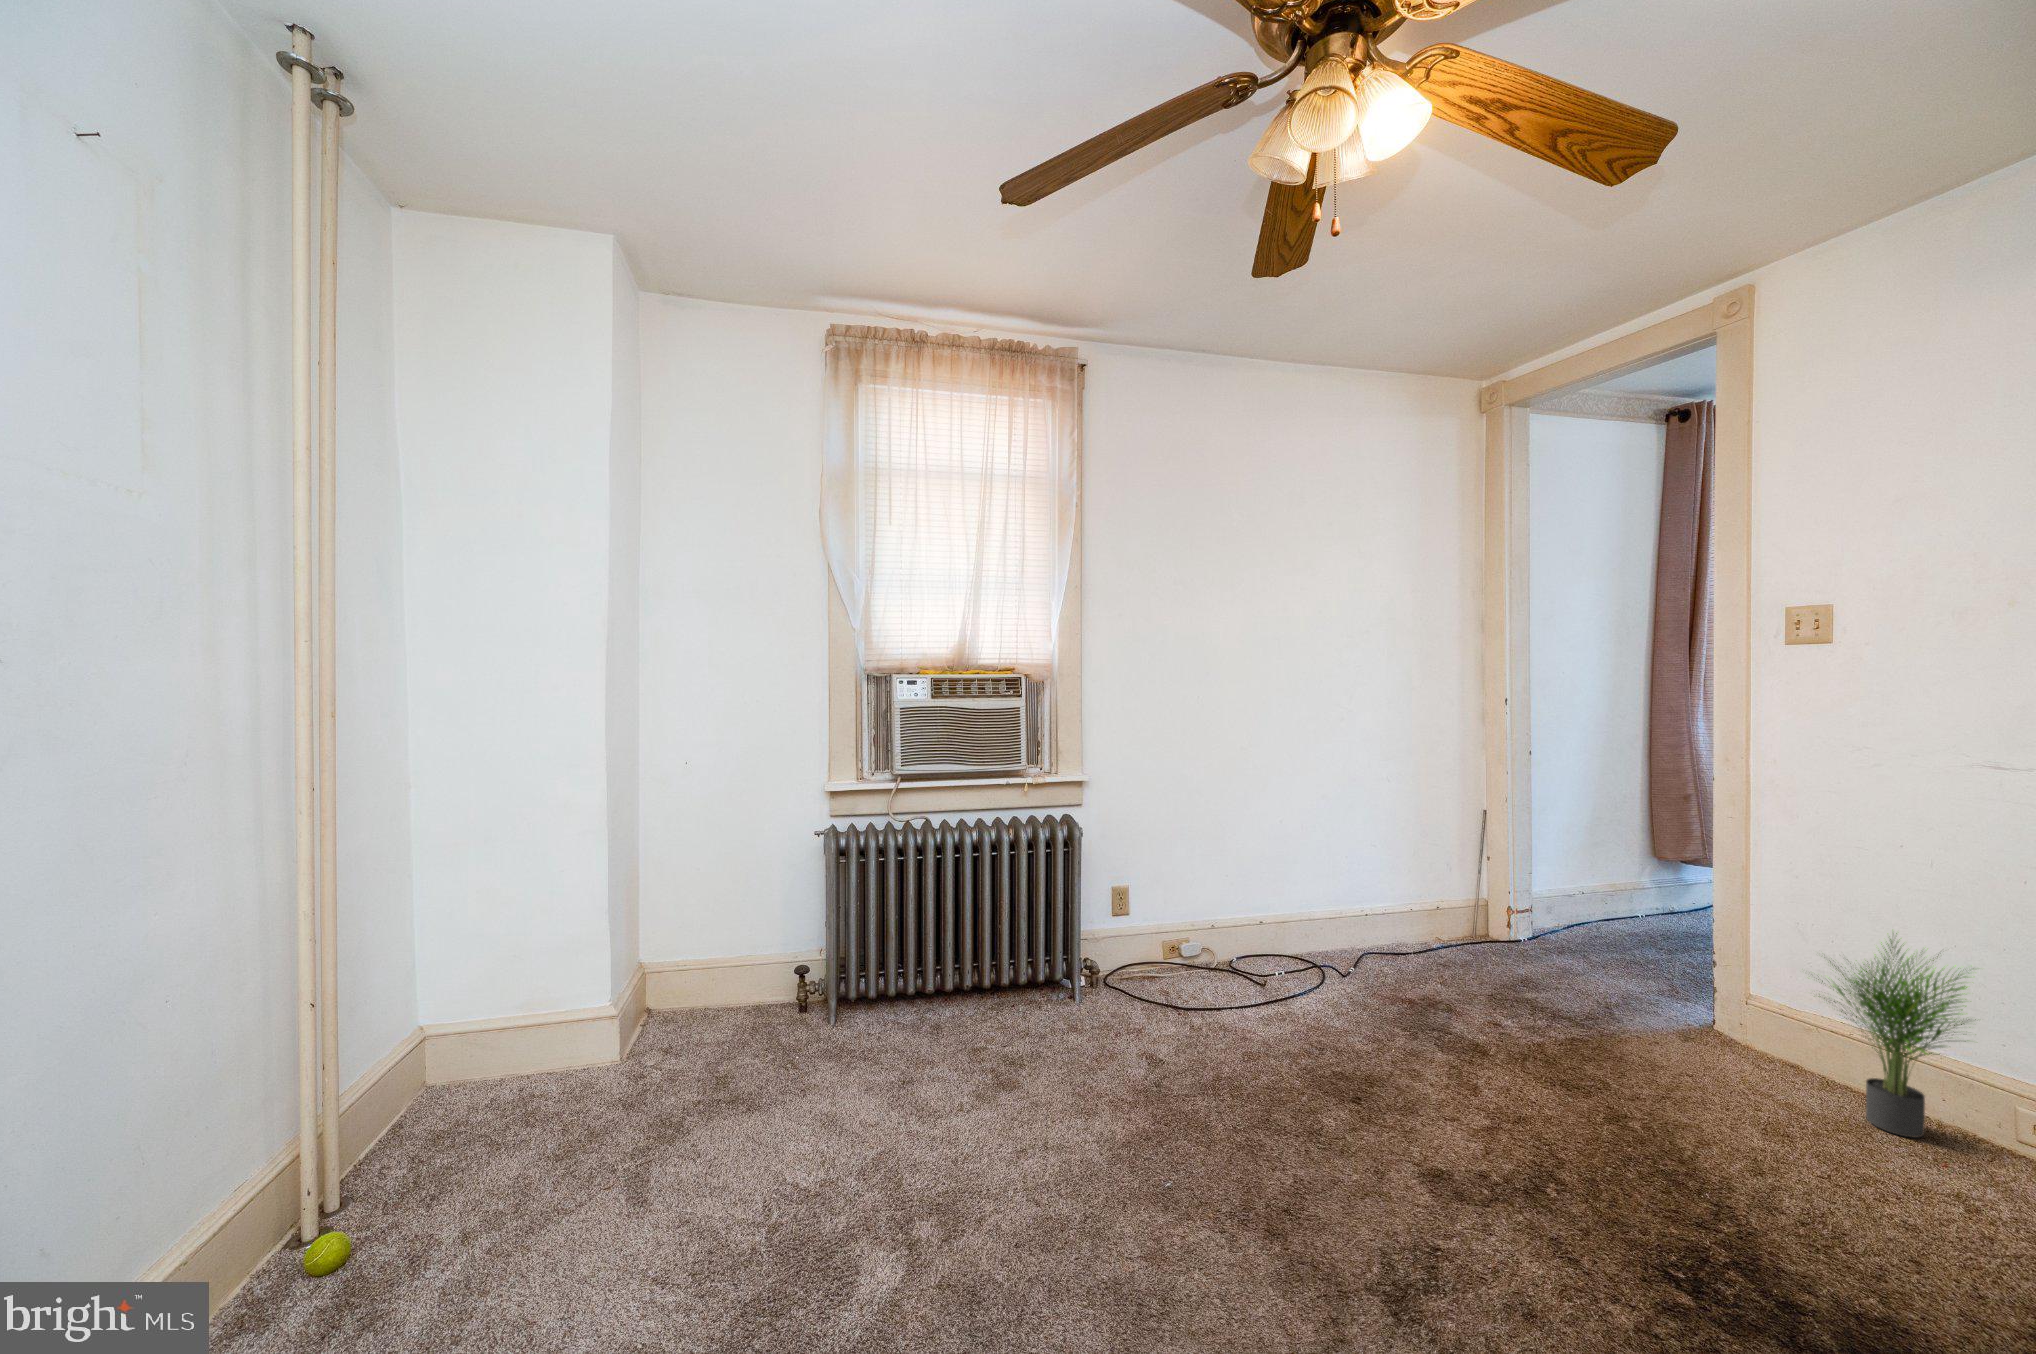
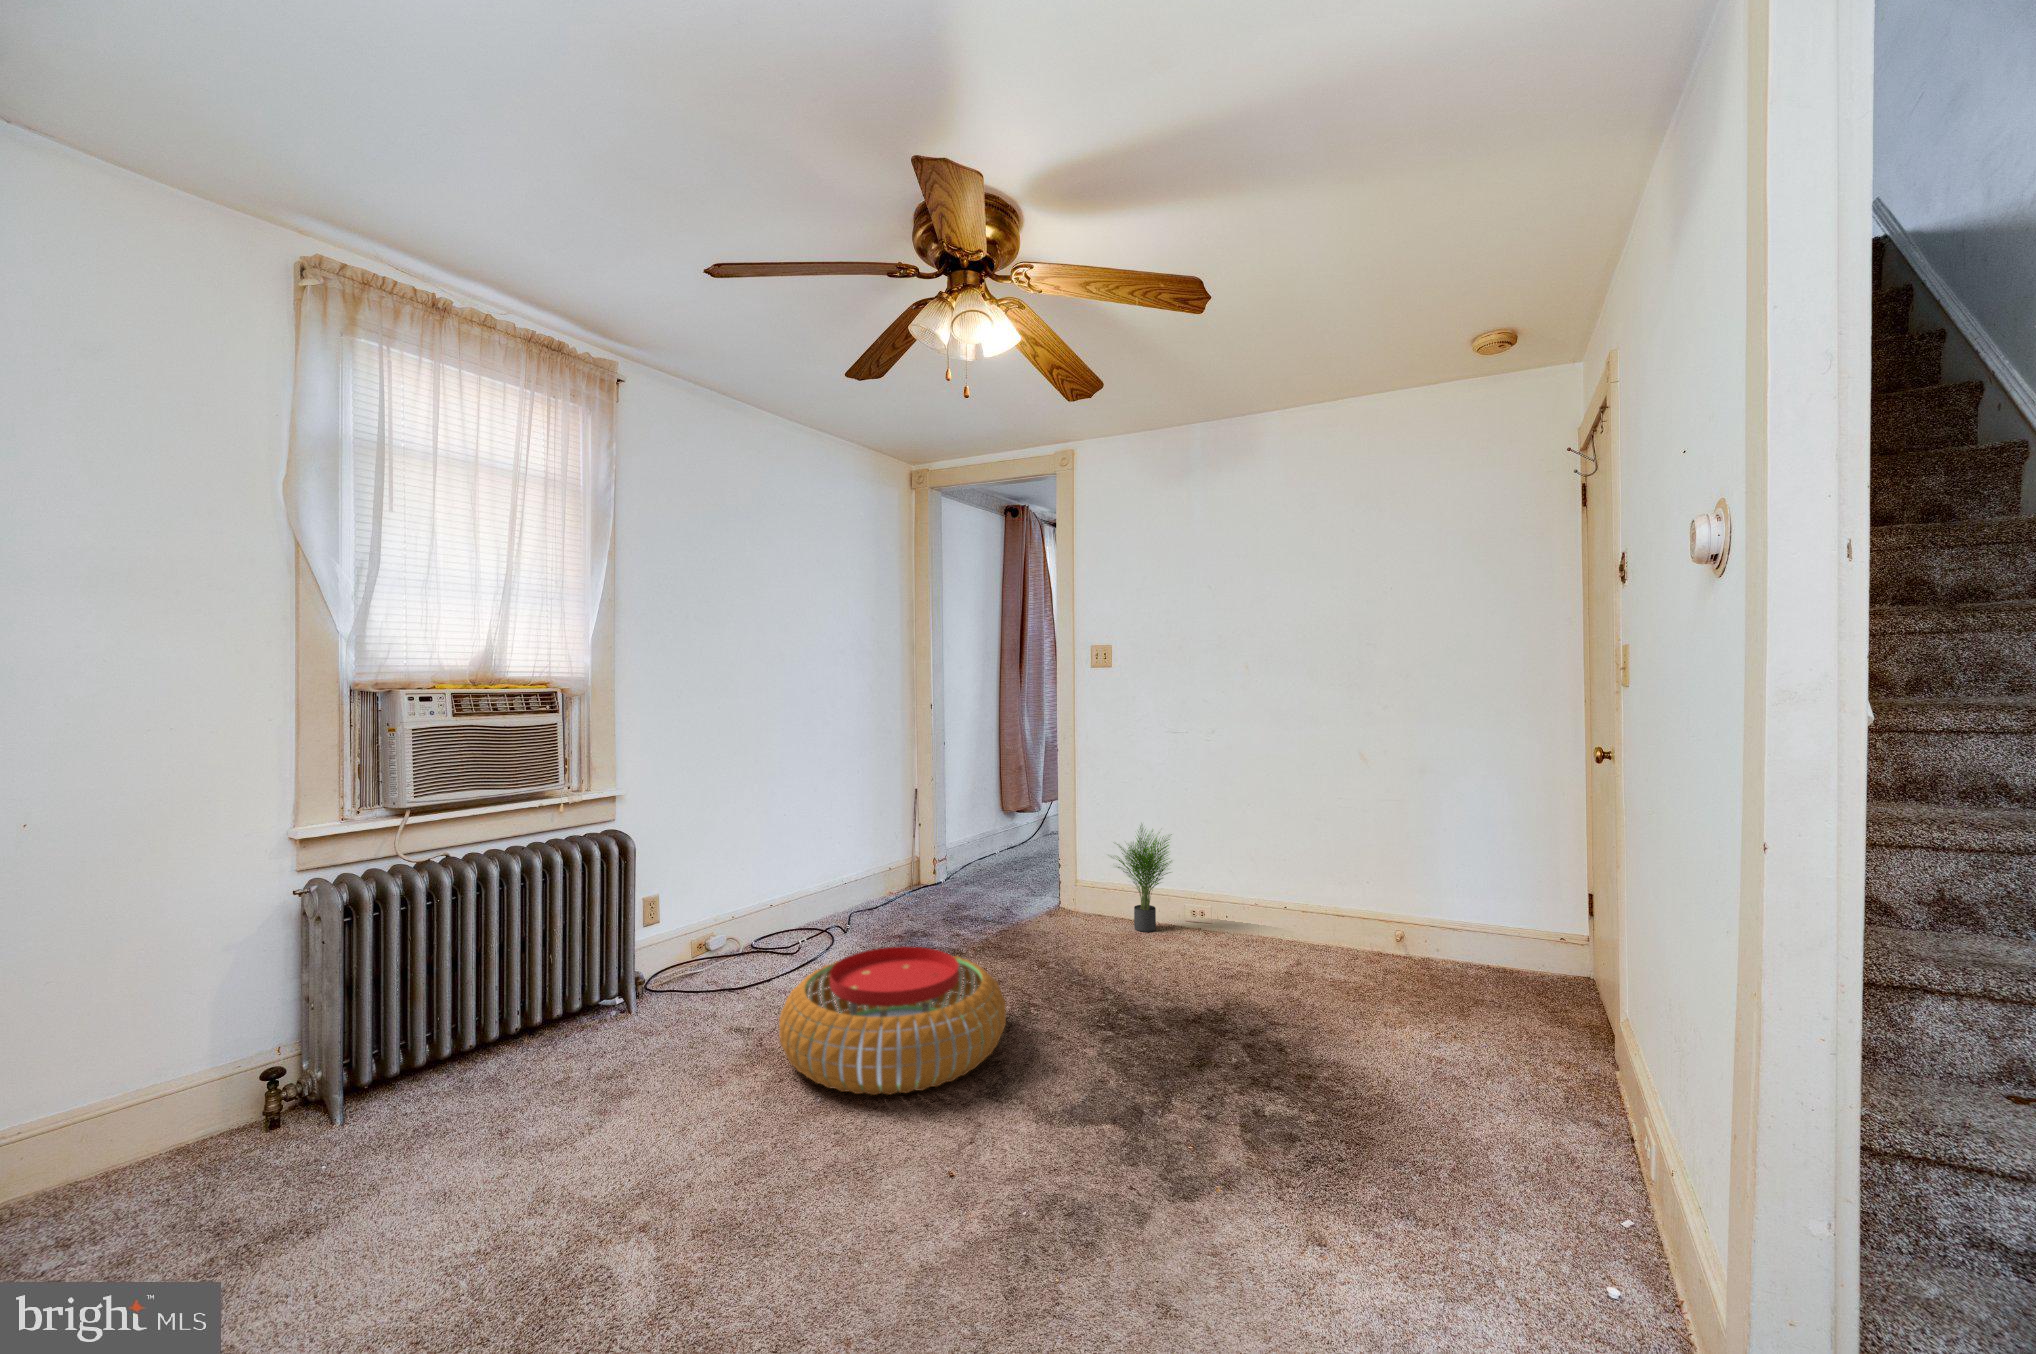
pouf: none [1153,1013,1470,1244] -> present [779,946,1006,1095]

